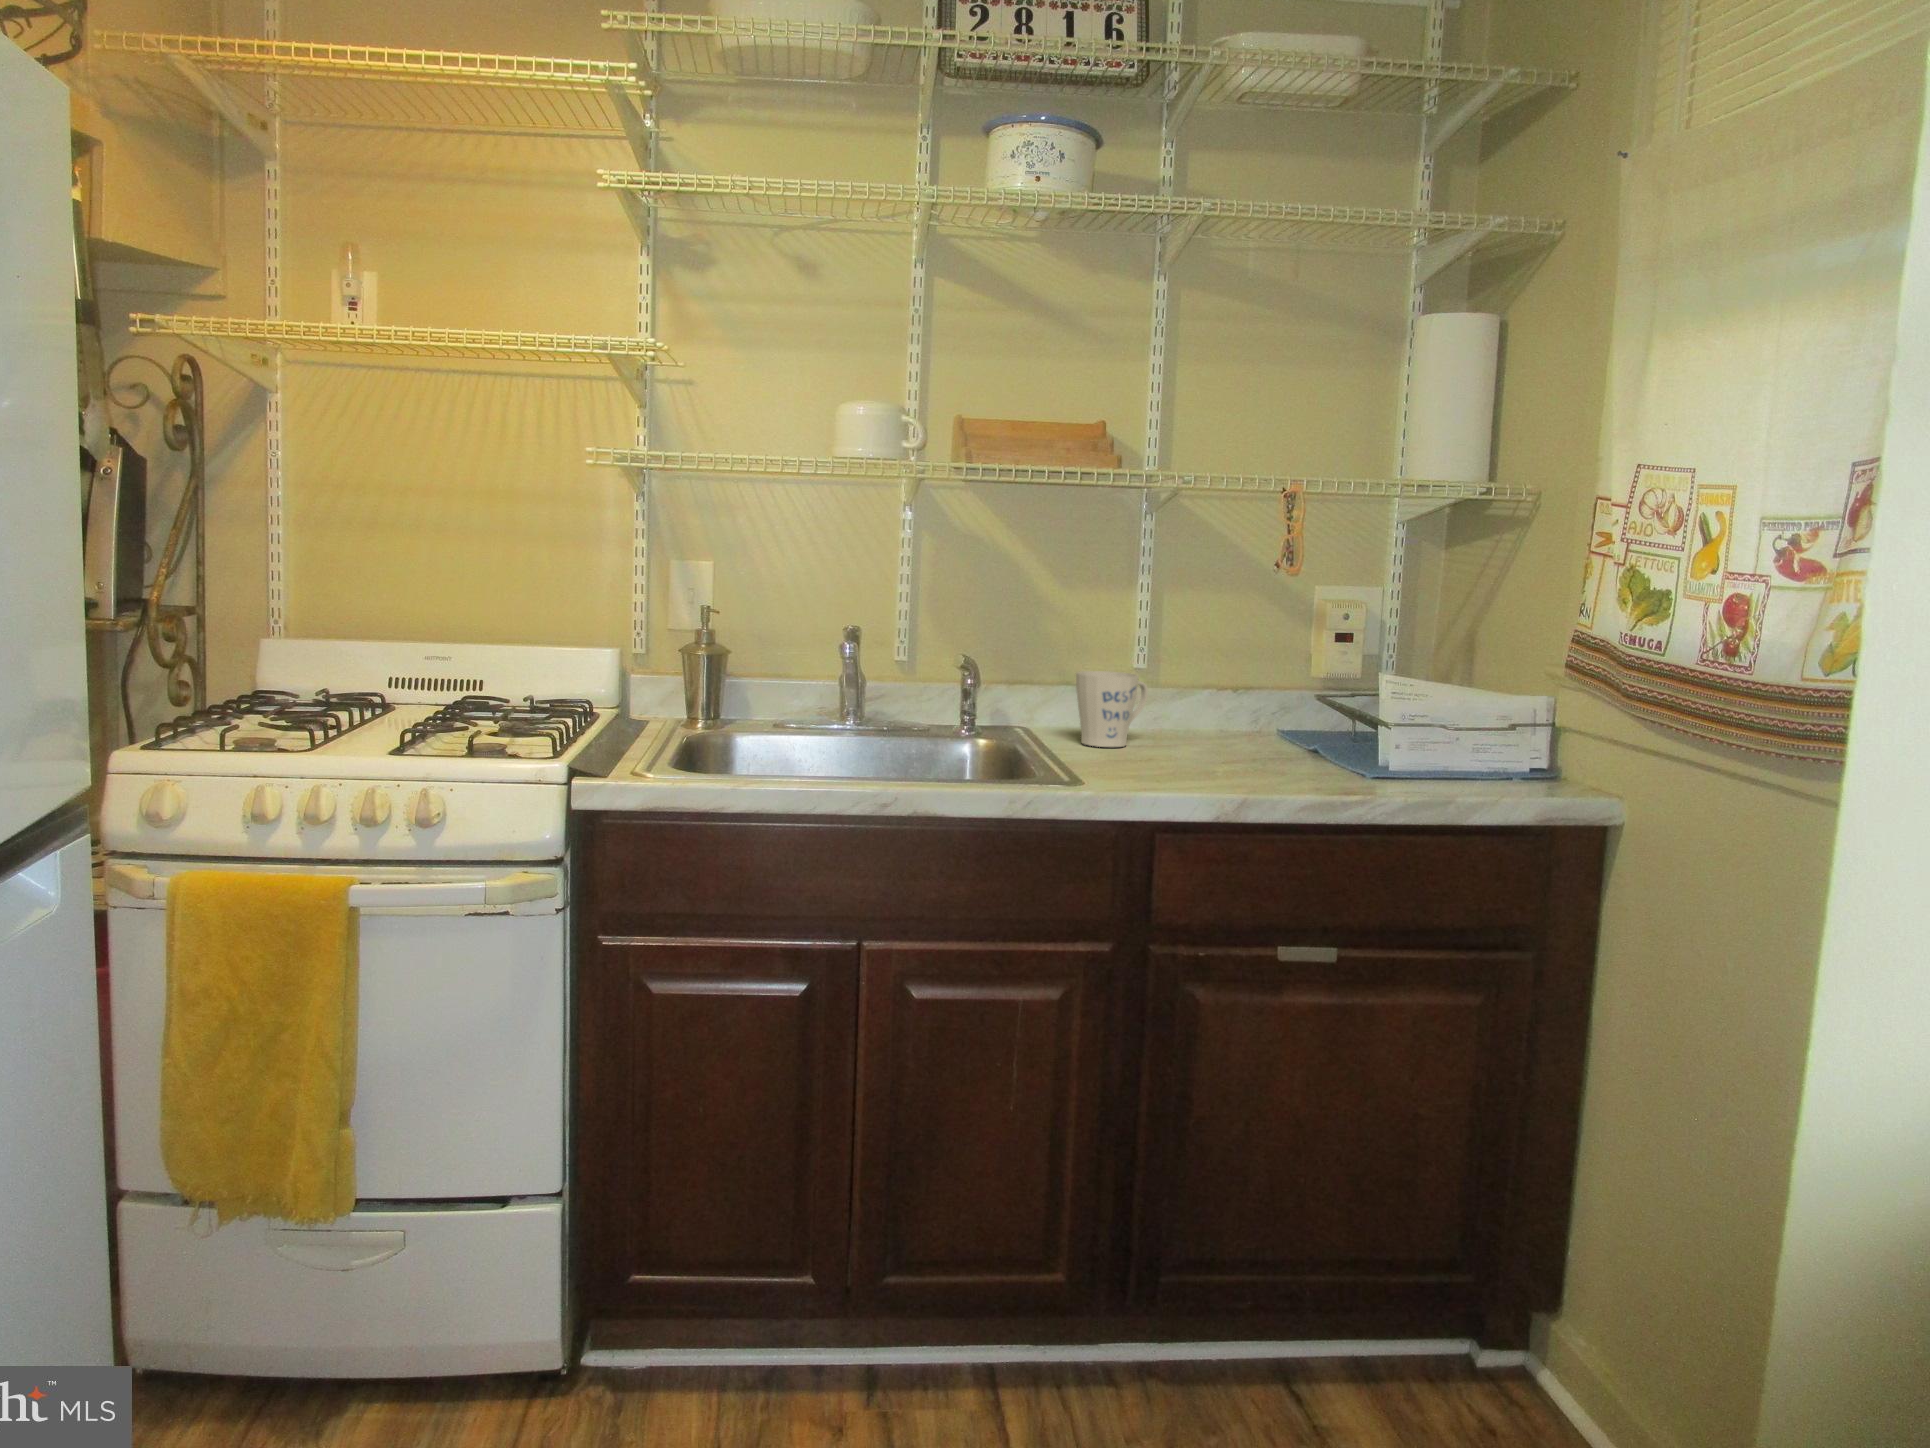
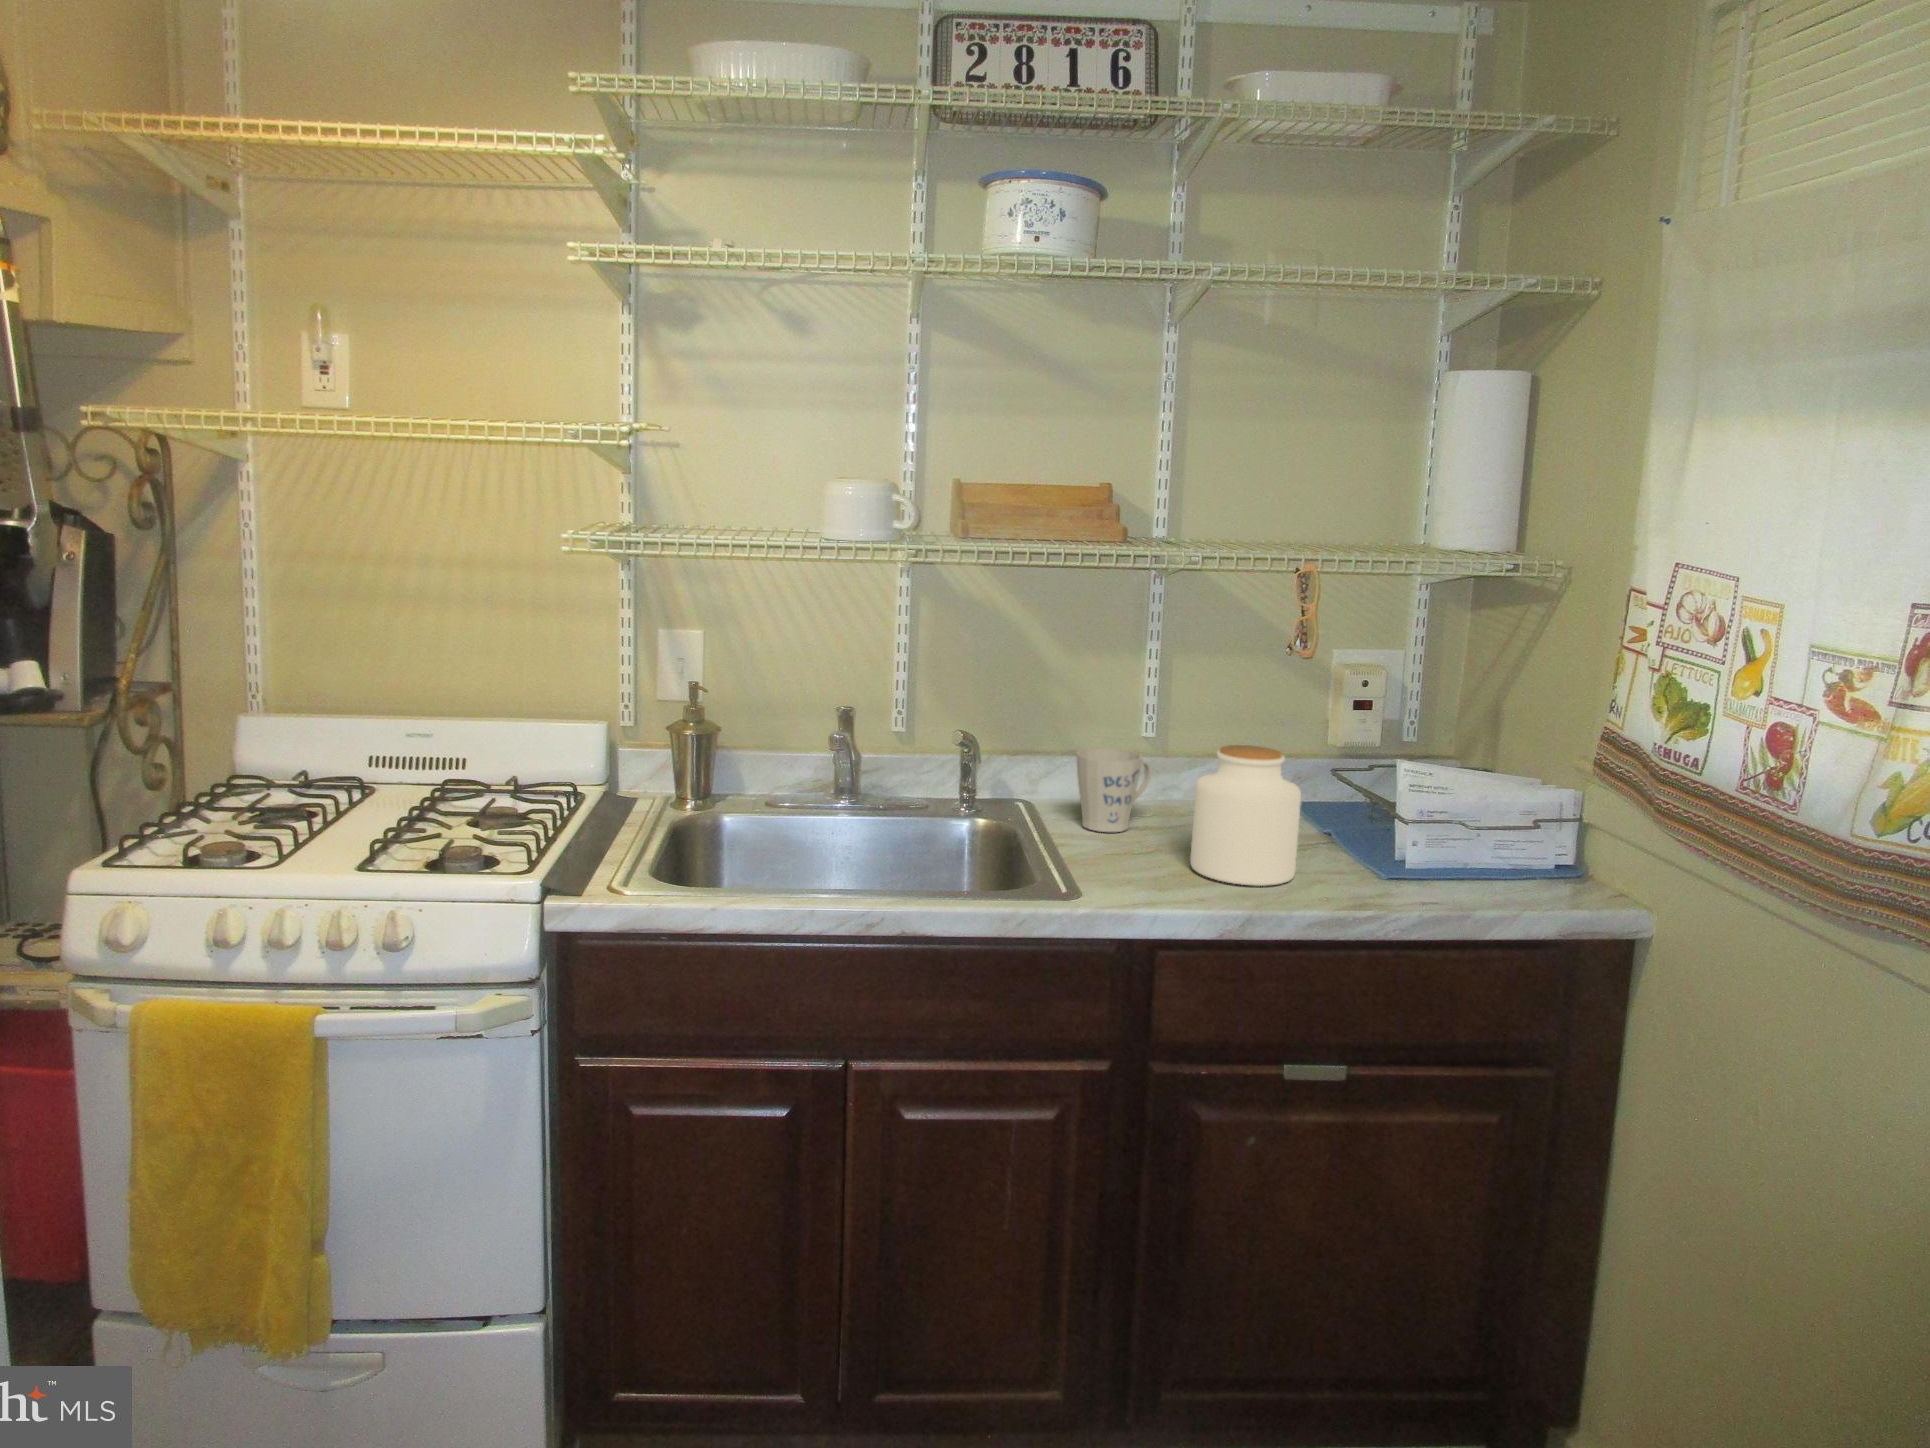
jar: none [1187,651,1292,778] -> present [1190,745,1301,886]

